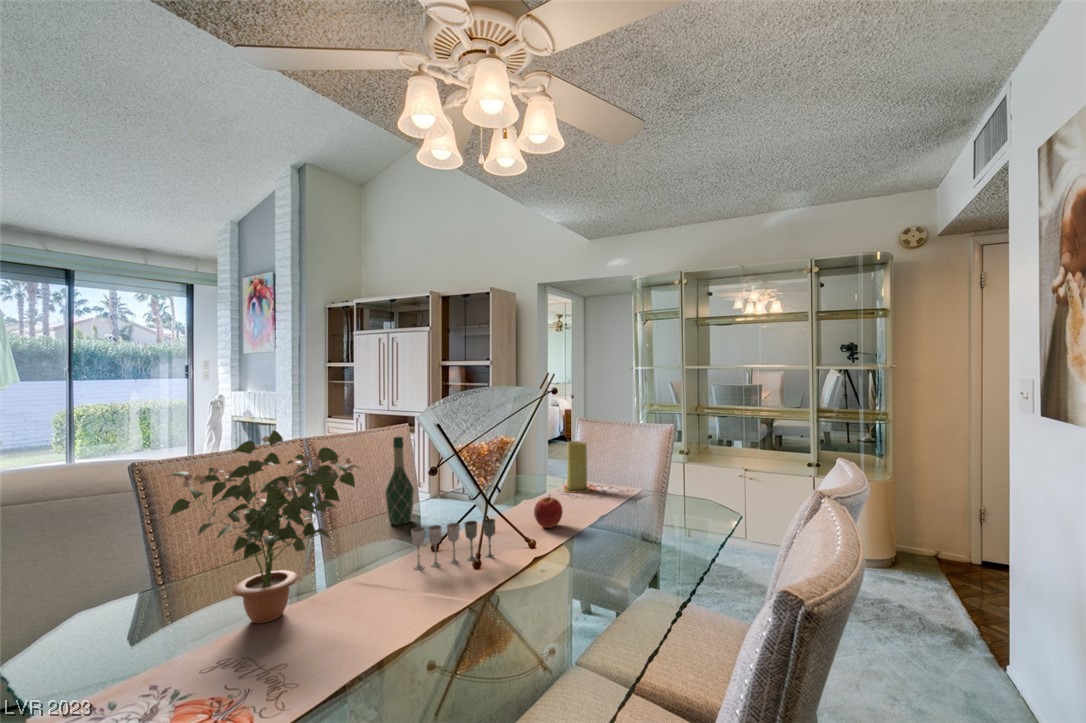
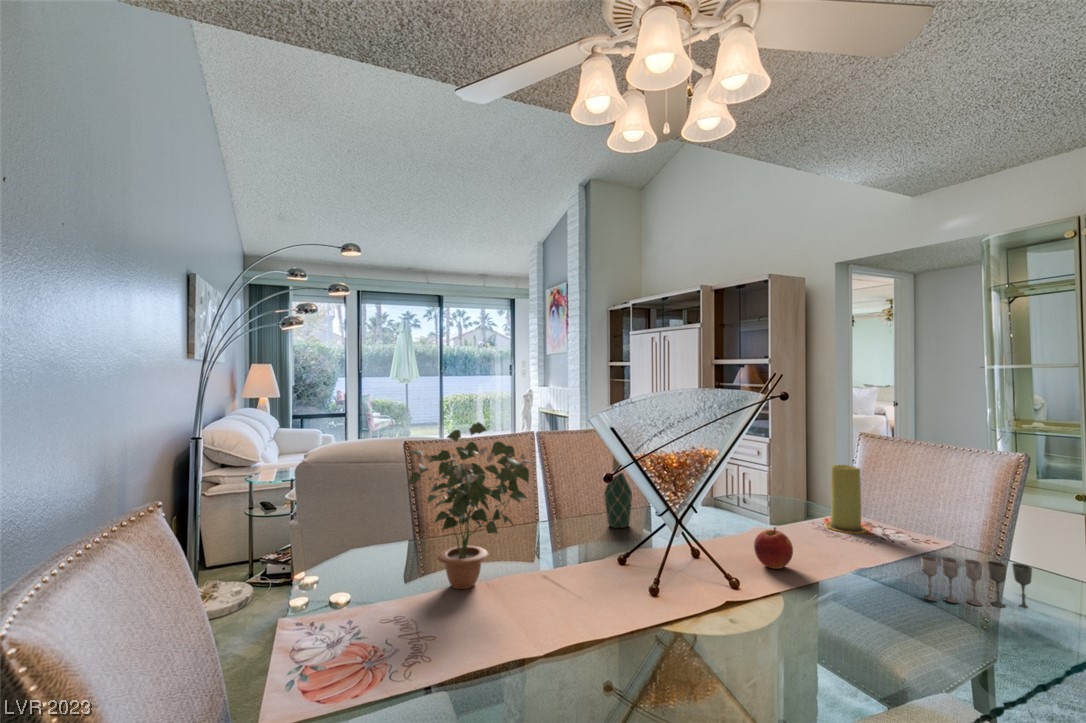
wine glass: present [411,519,495,570] -> present [921,556,1032,608]

